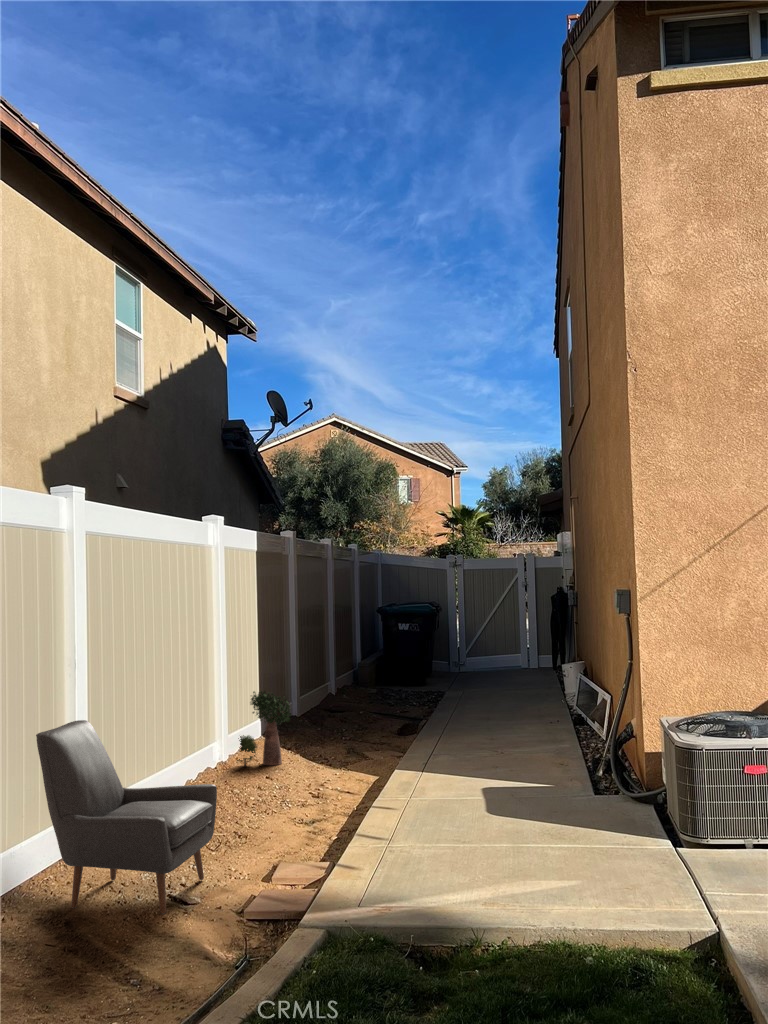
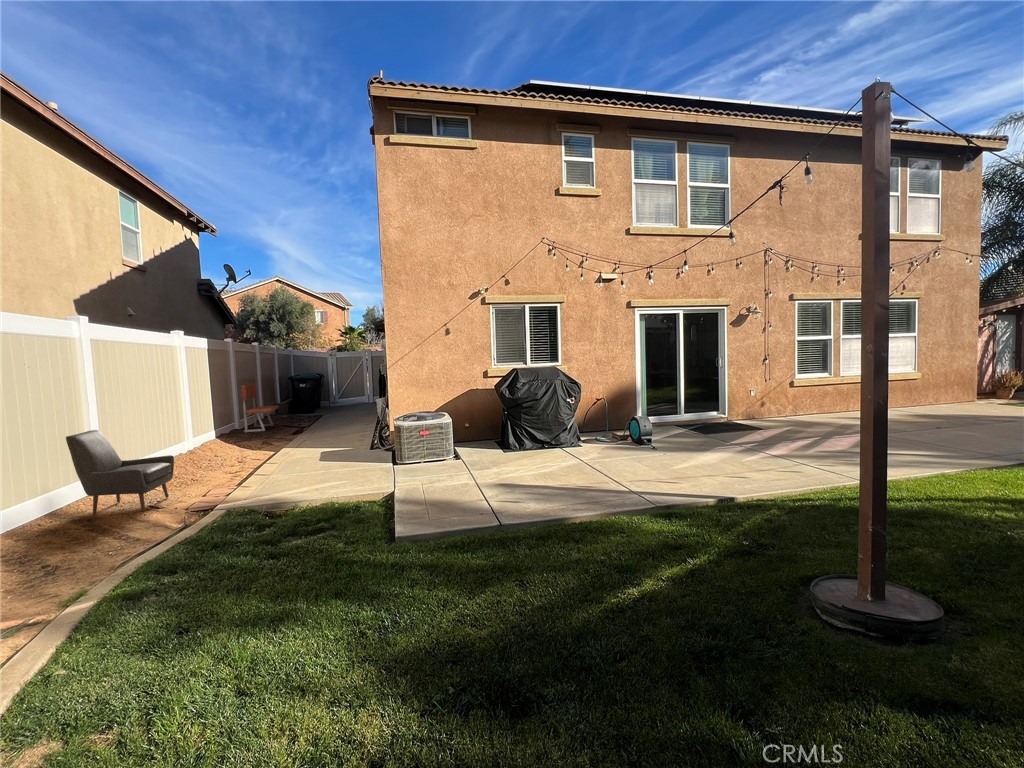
bench: none [299,620,363,720] -> present [241,383,278,432]
potted plant: present [237,691,292,766] -> none [197,417,231,454]

